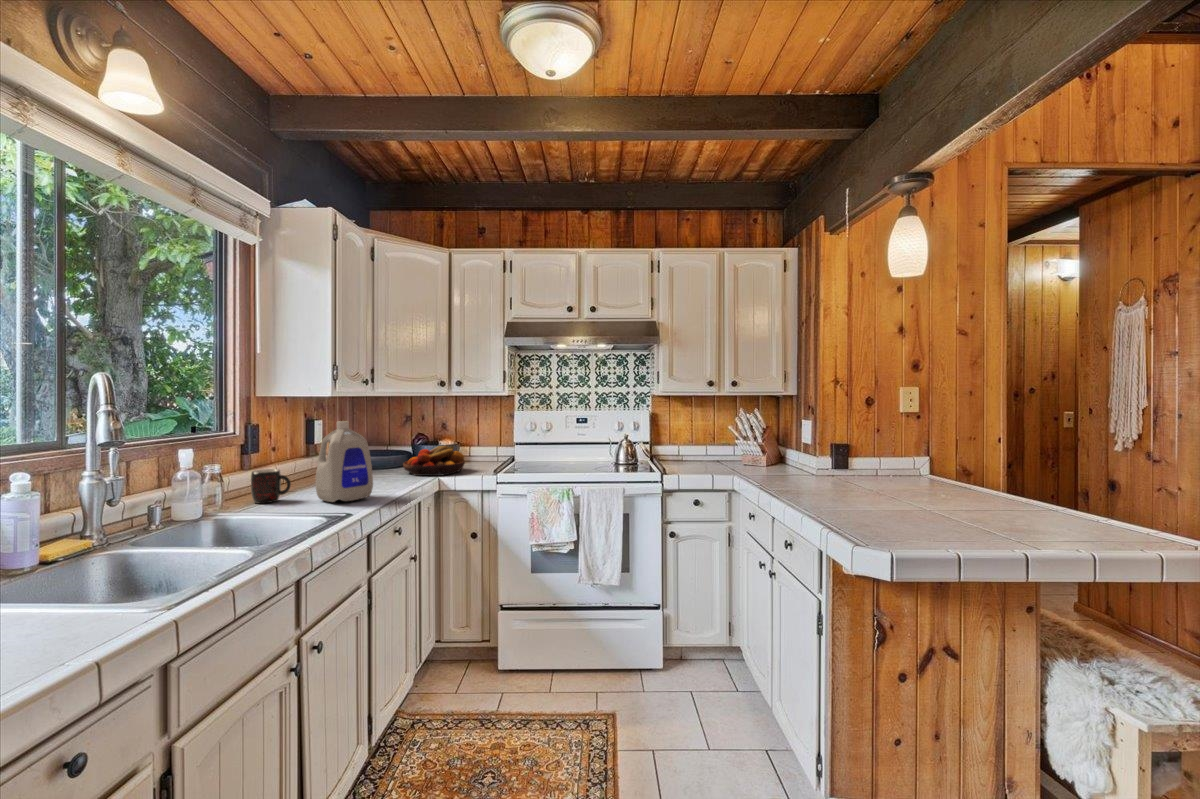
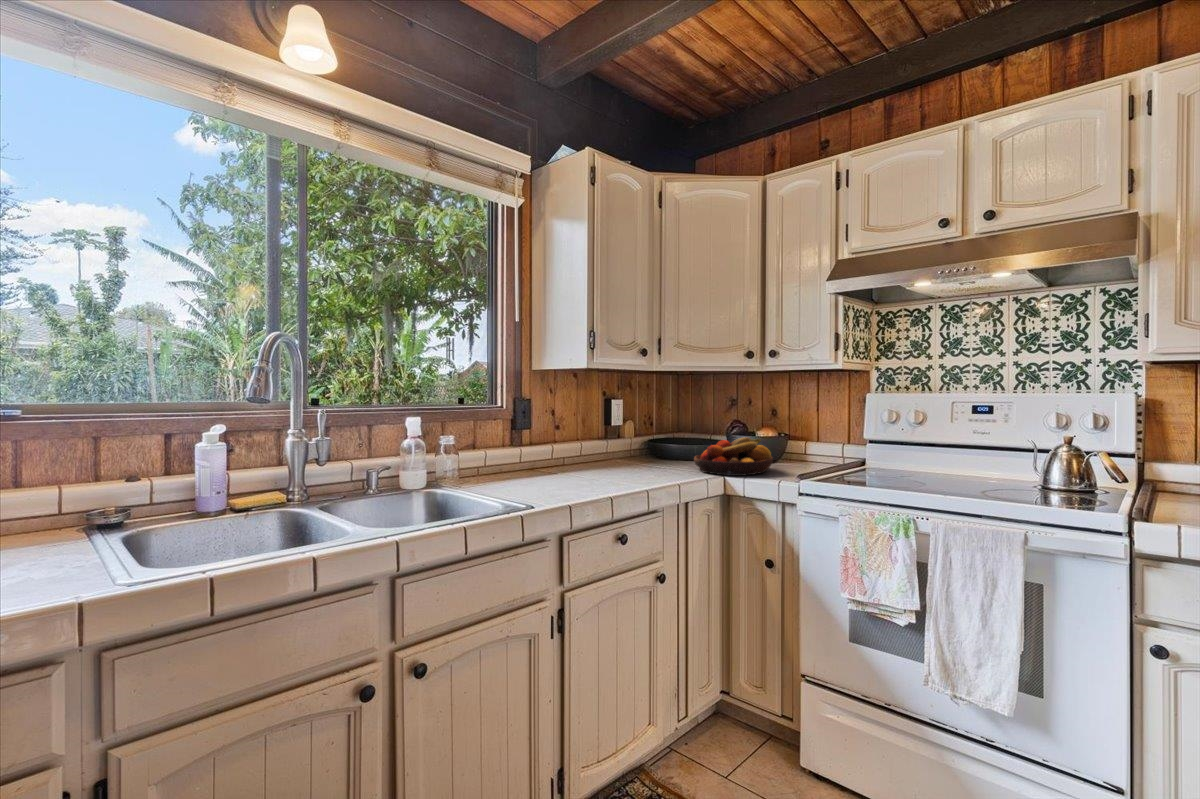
bottle: present [316,421,373,502] -> none [551,397,605,492]
mug: present [251,469,291,503] -> none [502,448,537,483]

